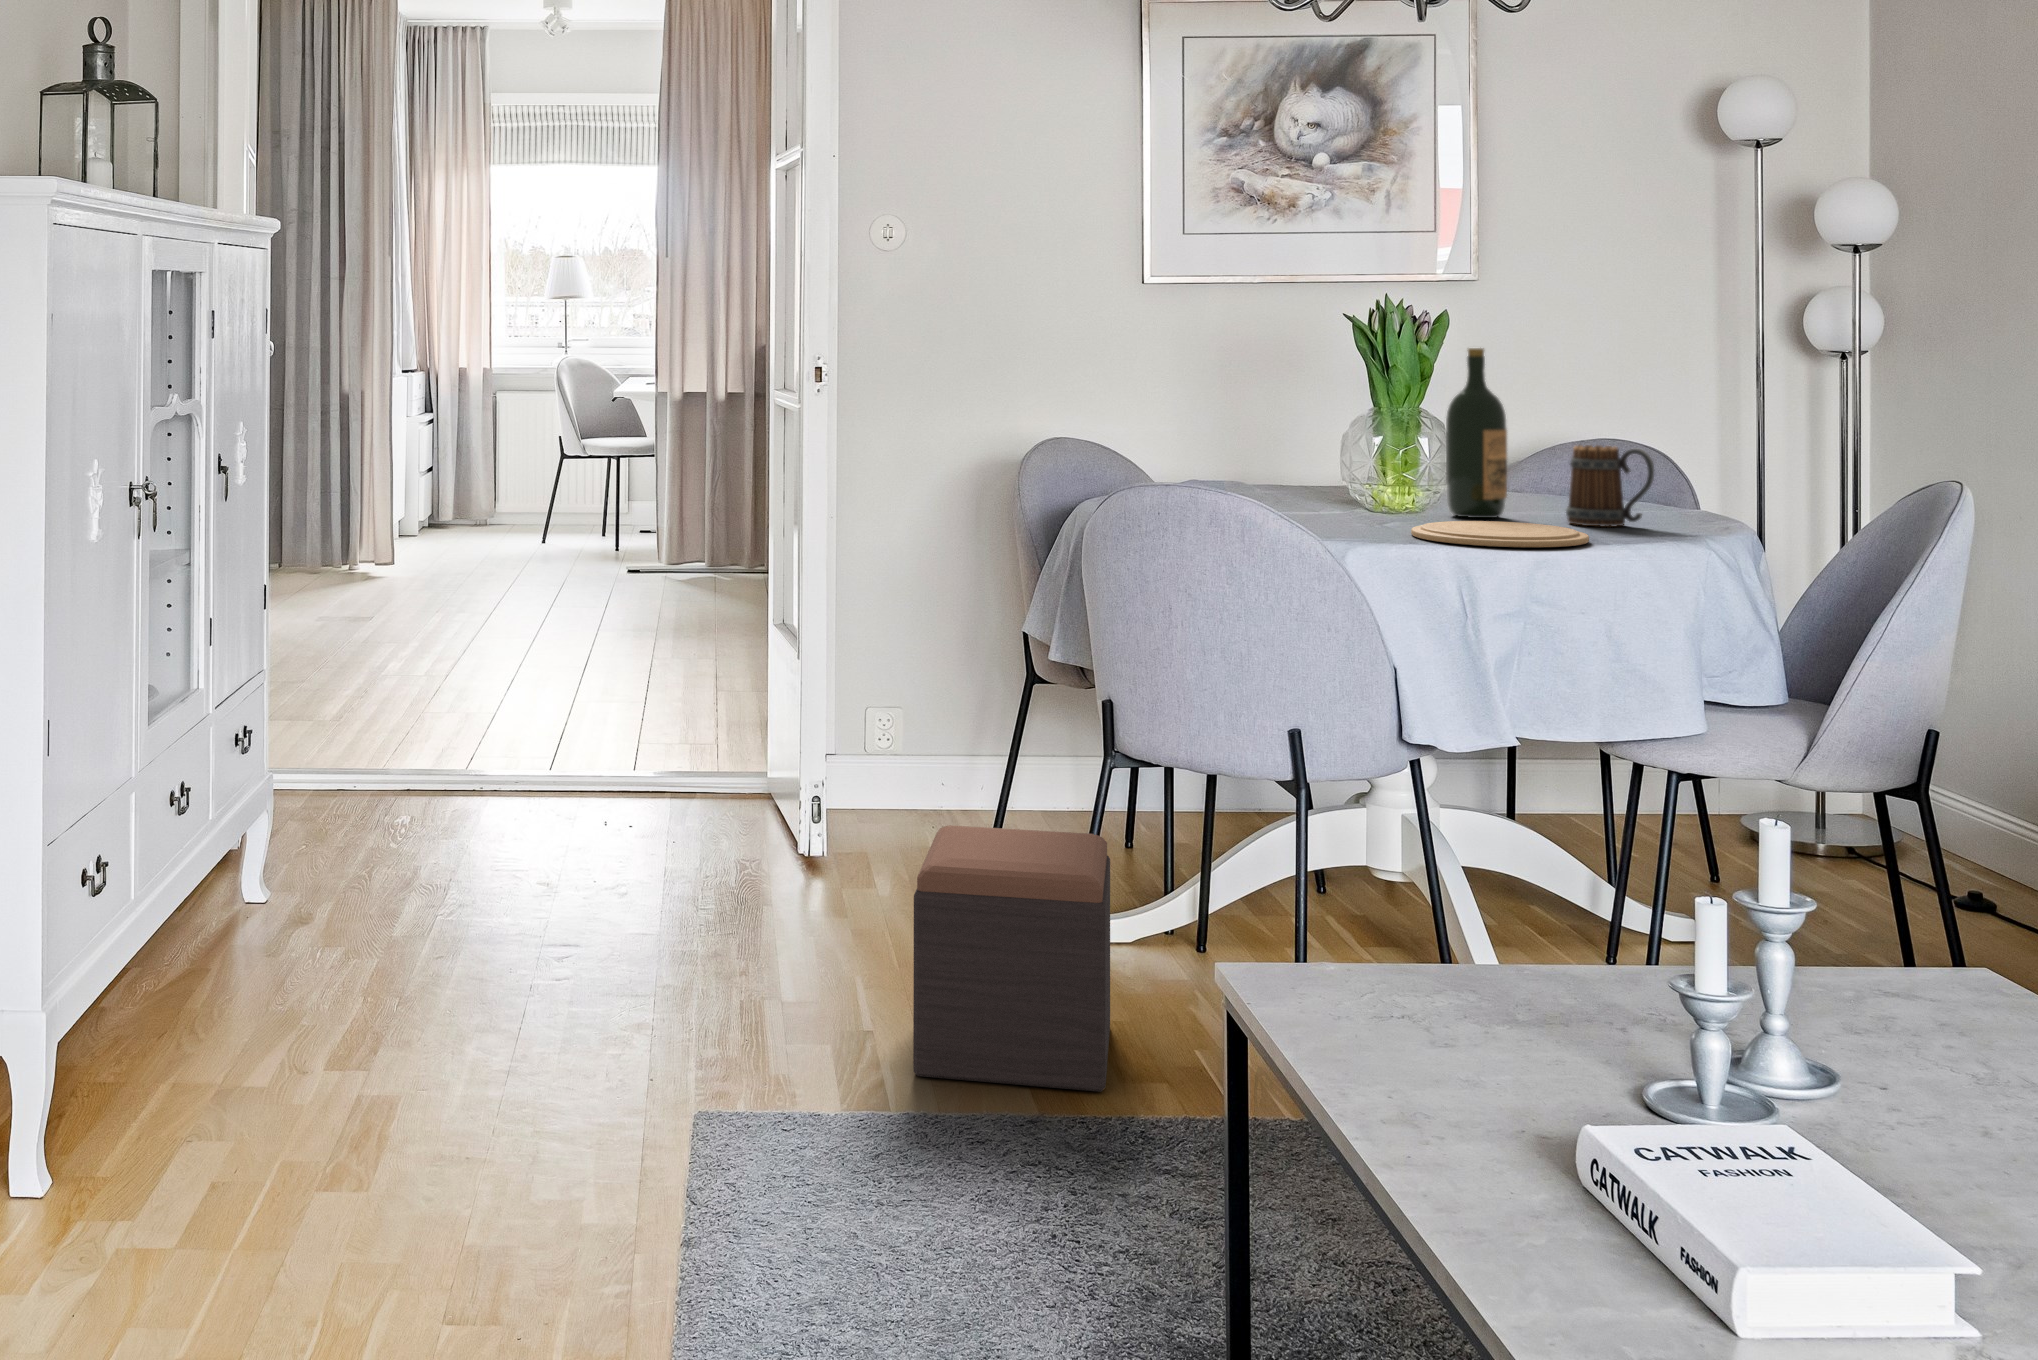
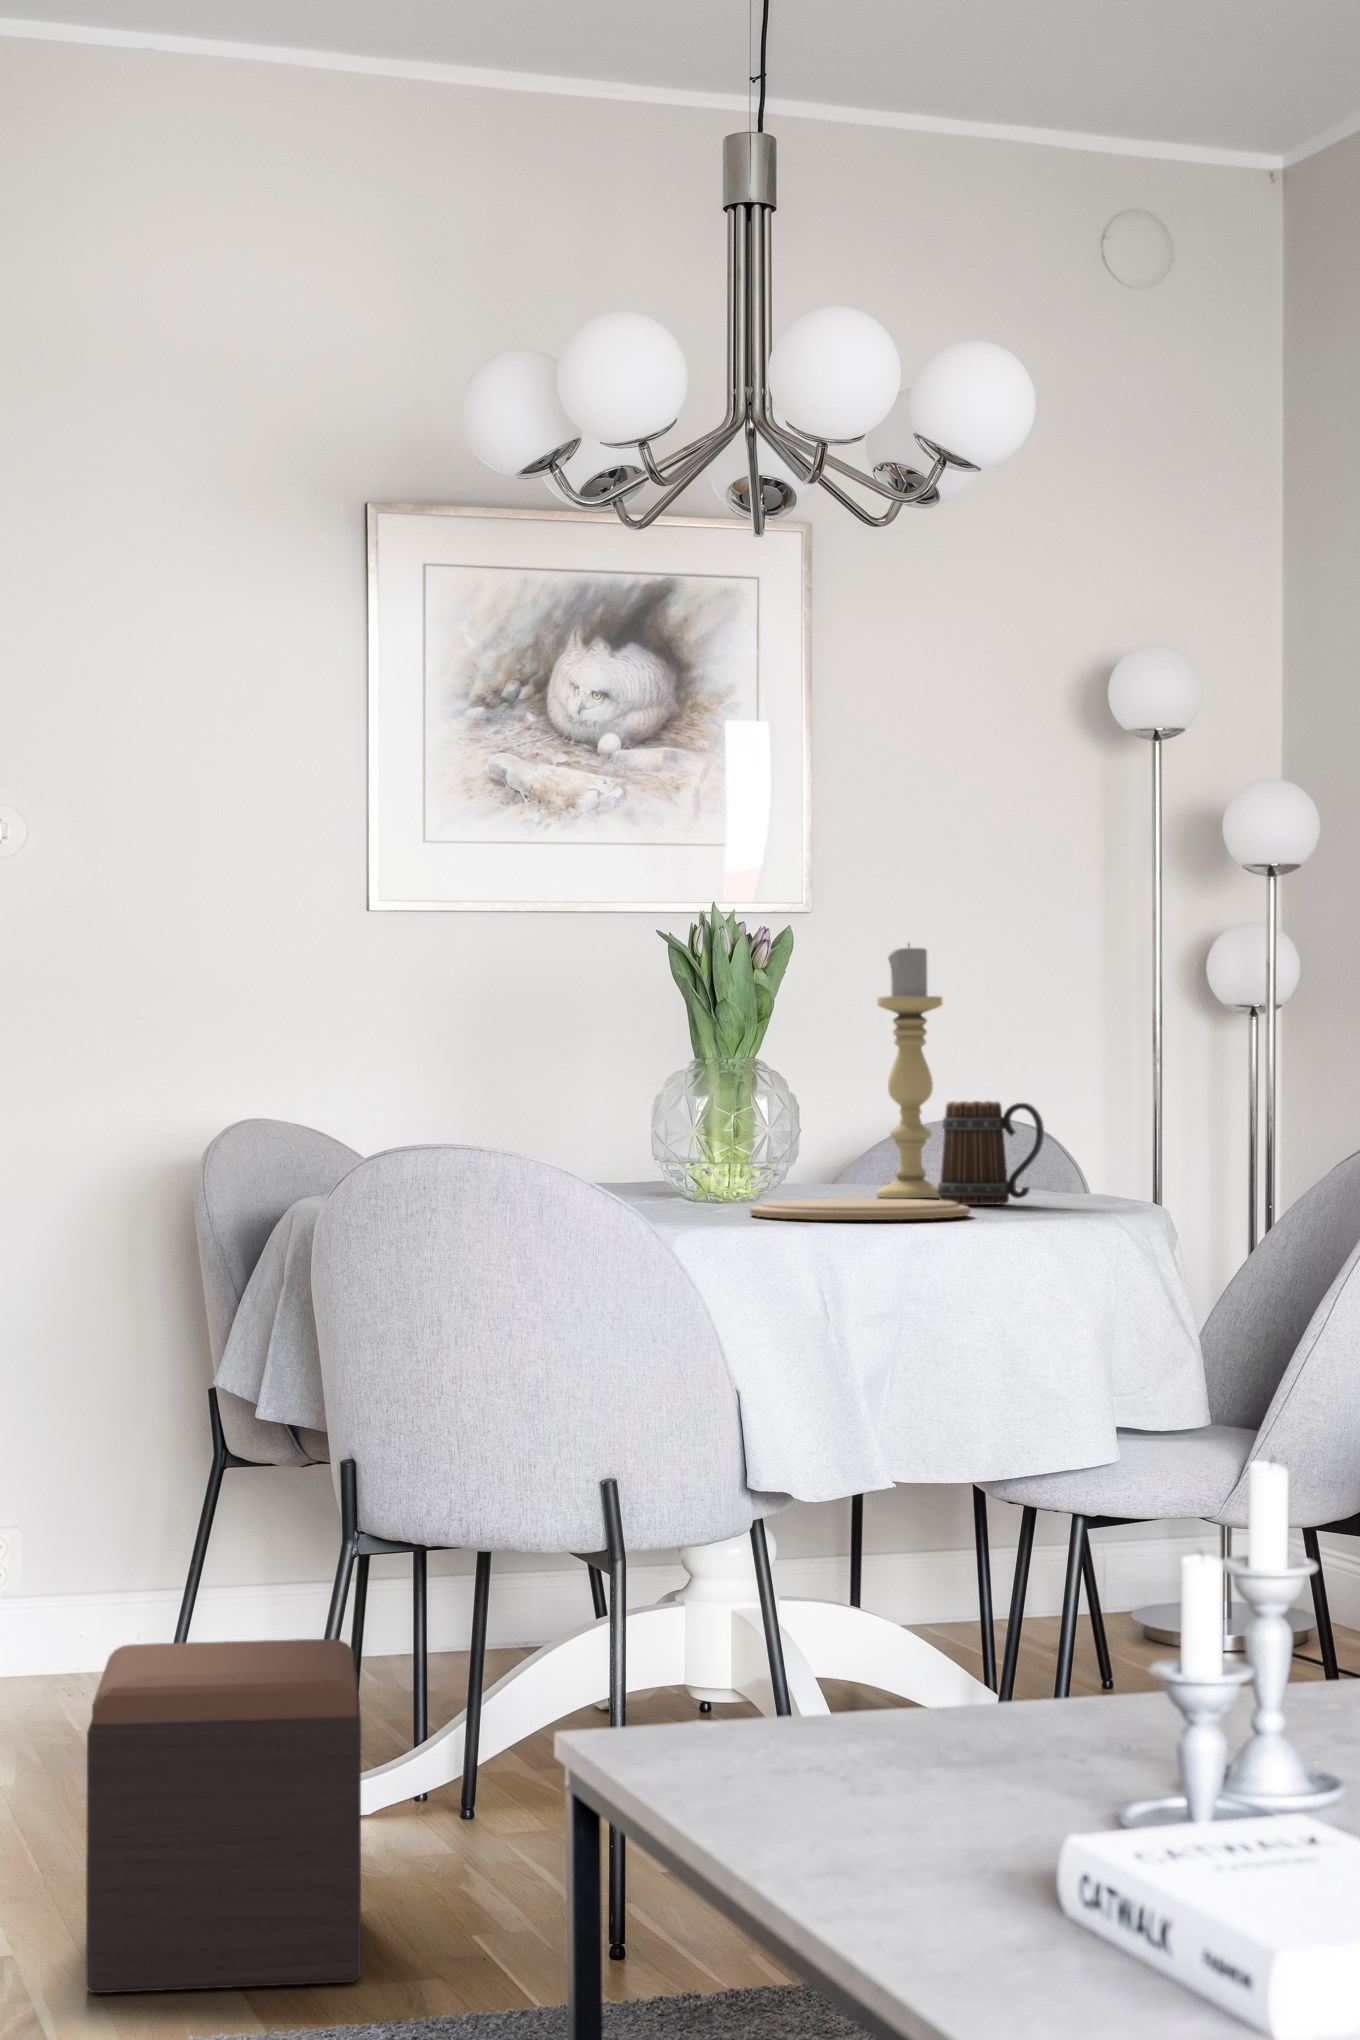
candle holder: none [1518,320,1575,514] -> present [876,944,942,1198]
wine bottle: present [1446,348,1507,518] -> none [788,976,864,1202]

